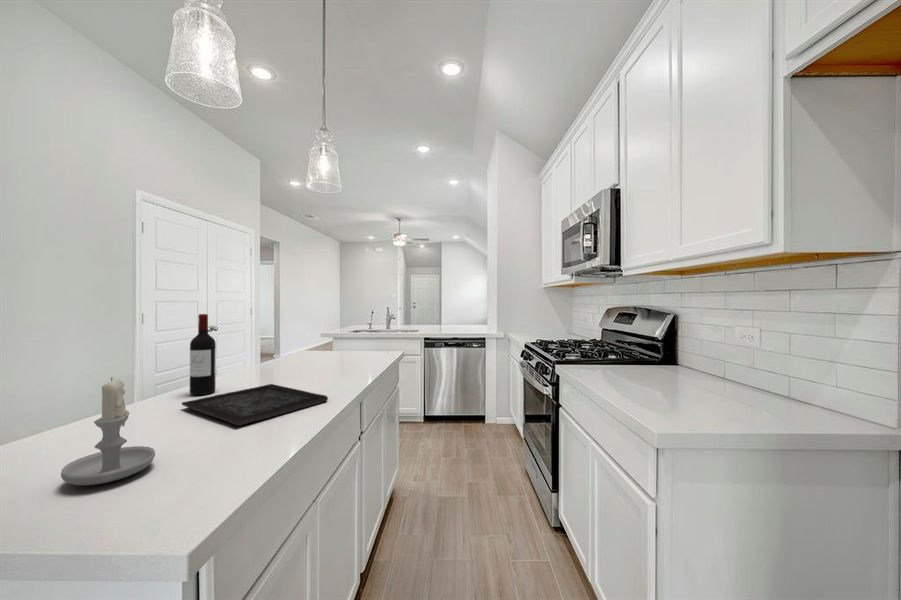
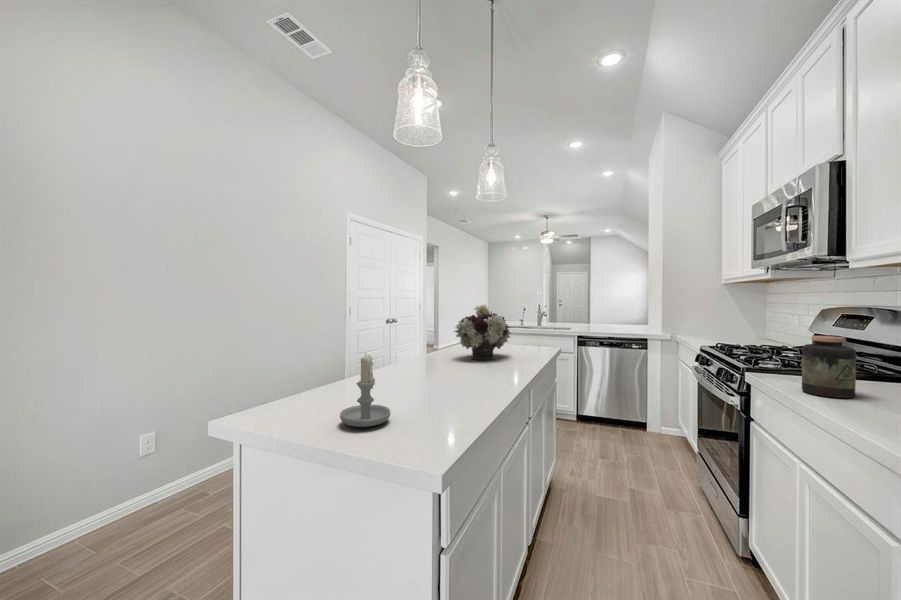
flower arrangement: none [280,307,349,370] -> present [454,305,511,360]
wine bottle: present [190,314,216,395] -> none [393,309,410,374]
jar: none [593,331,627,382] -> present [802,336,856,398]
tray: present [182,384,328,425] -> none [392,369,502,399]

